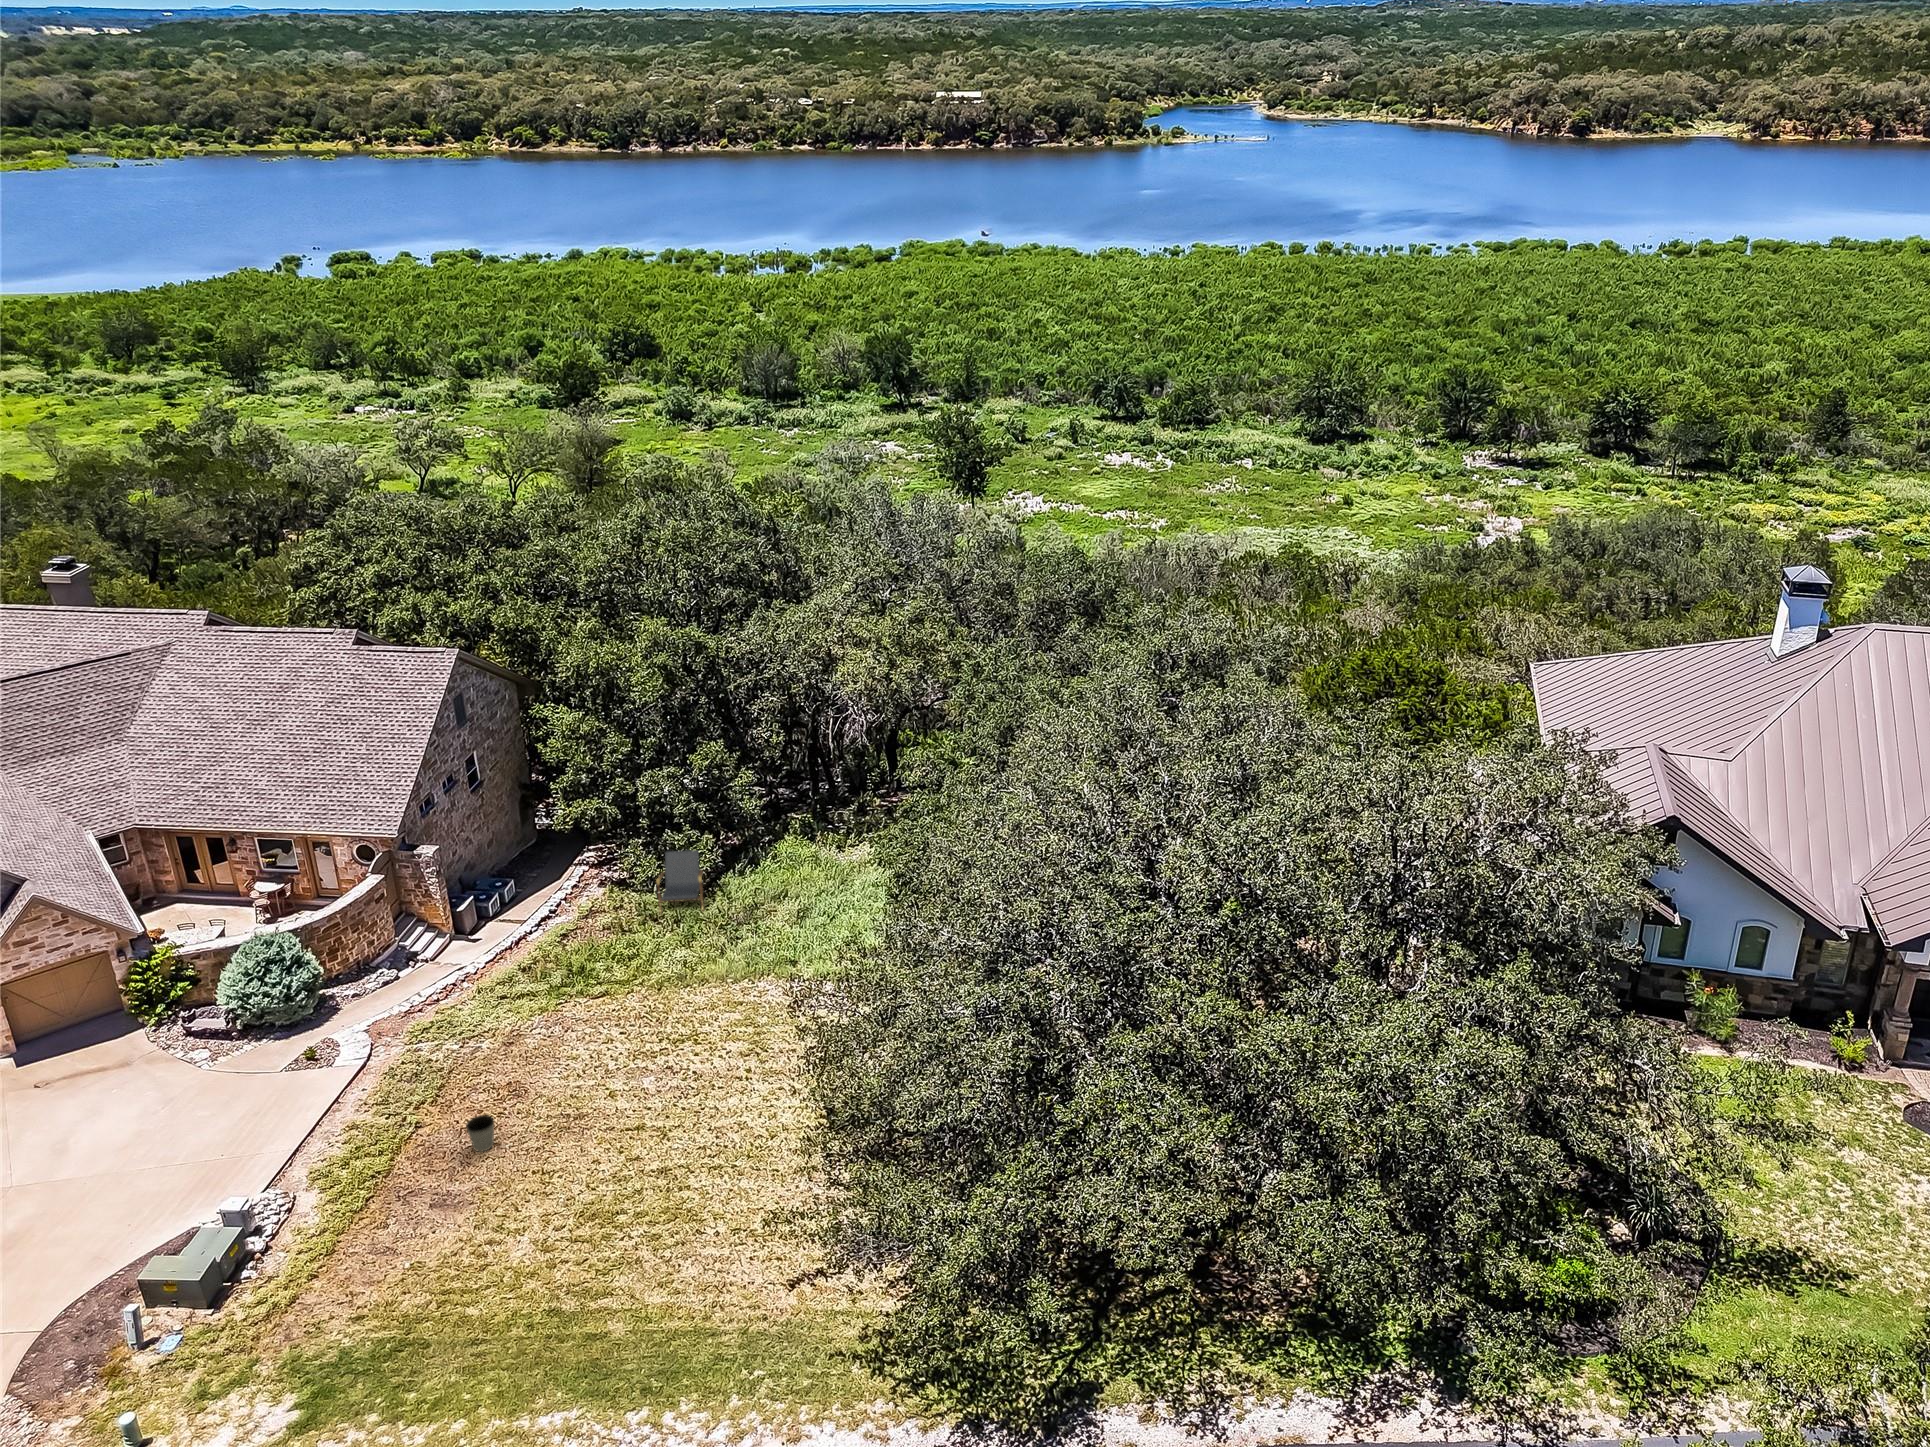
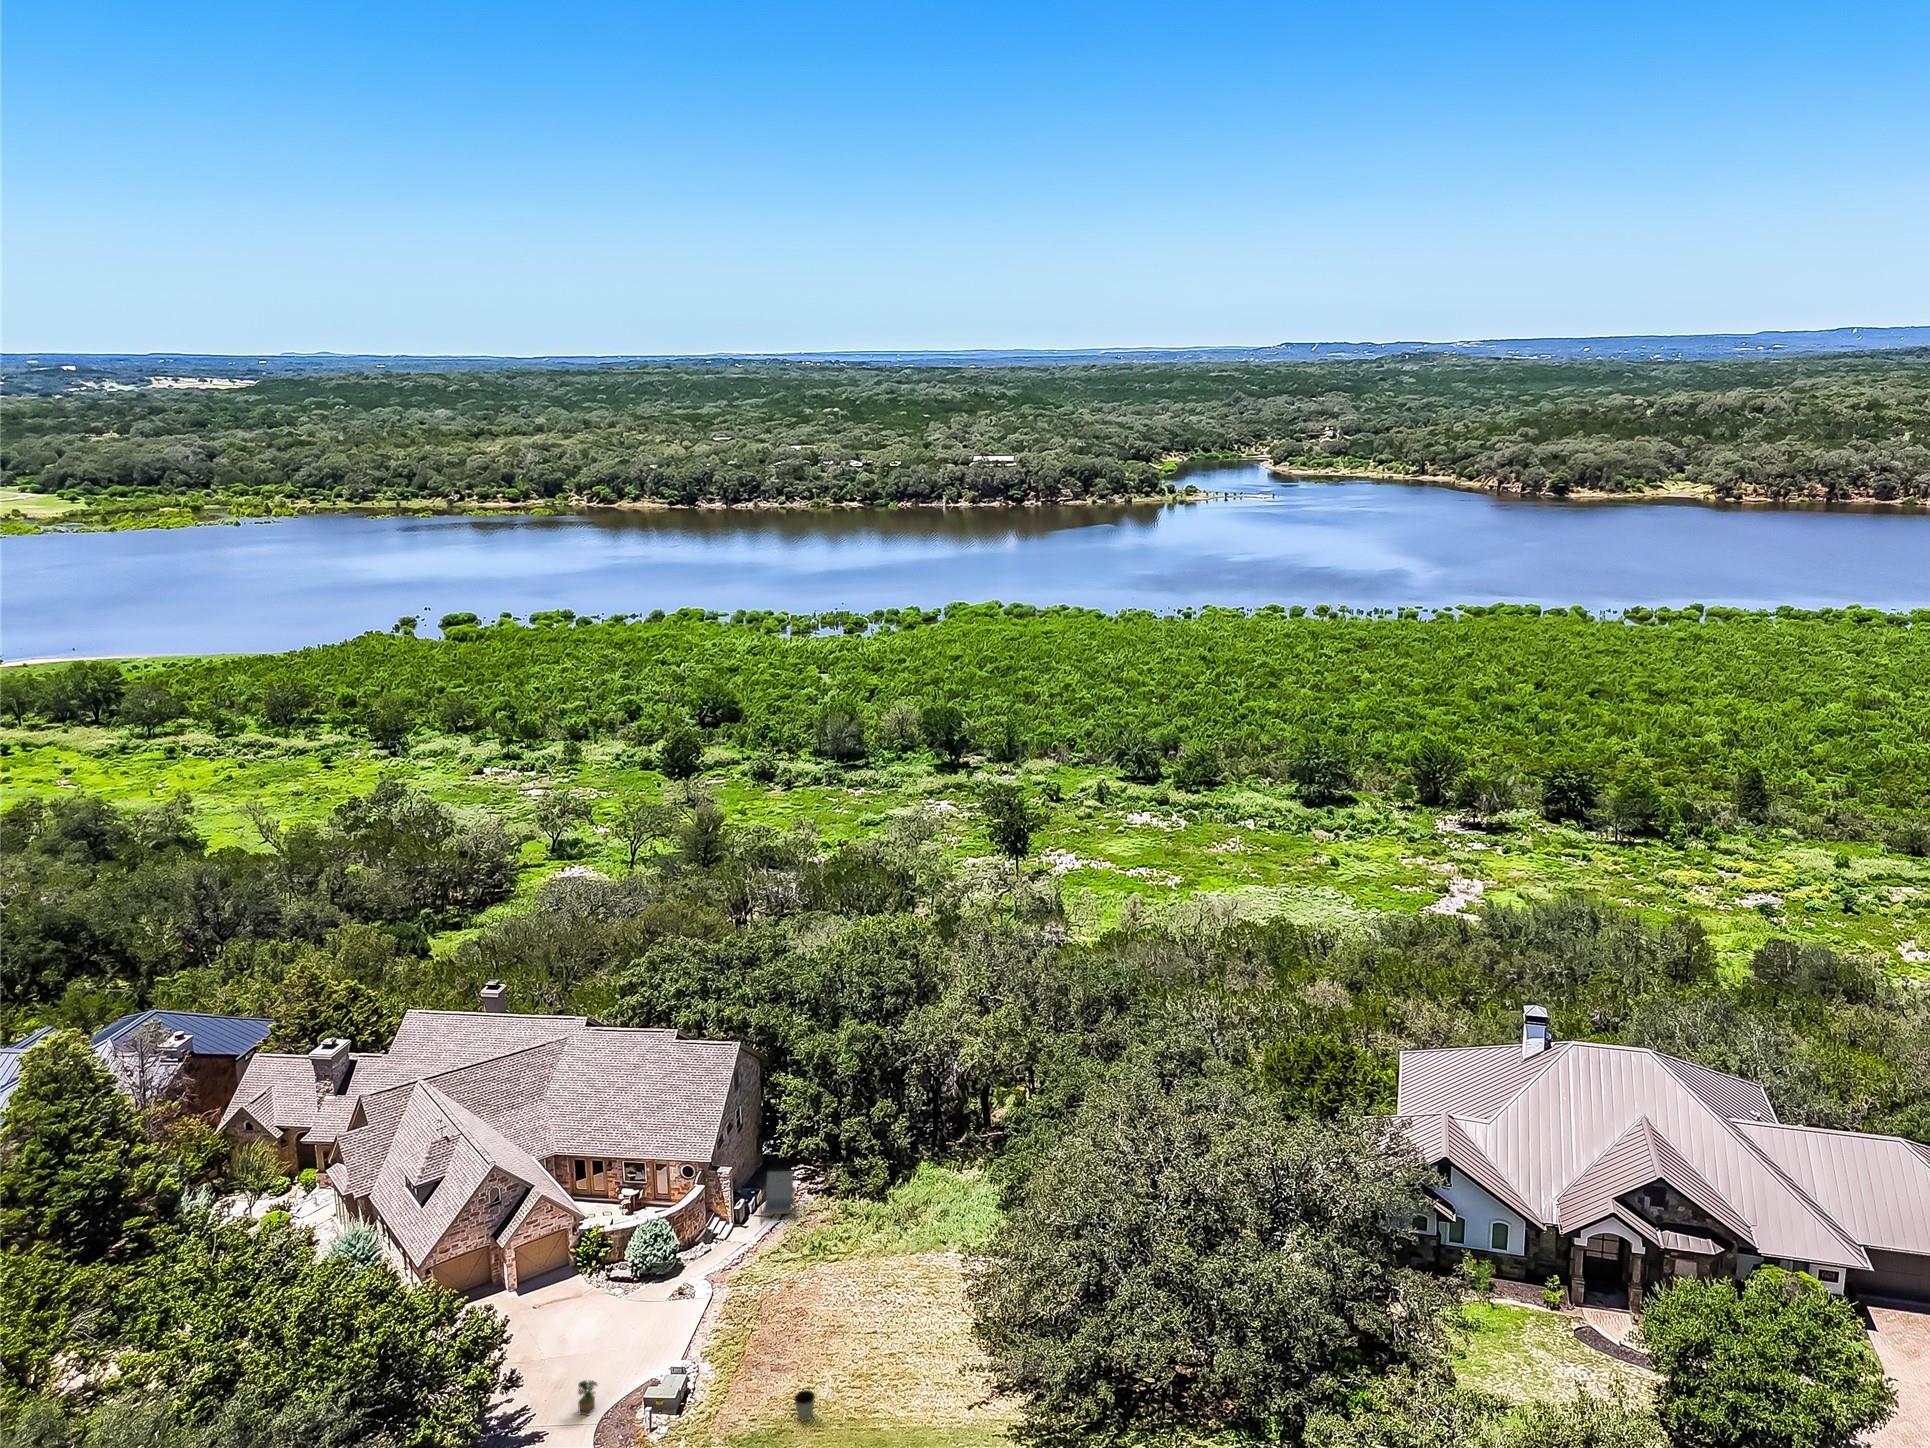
potted tree: none [419,1104,448,1146] -> present [578,1380,597,1415]
bucket: present [466,1115,494,1152] -> present [794,1390,815,1421]

